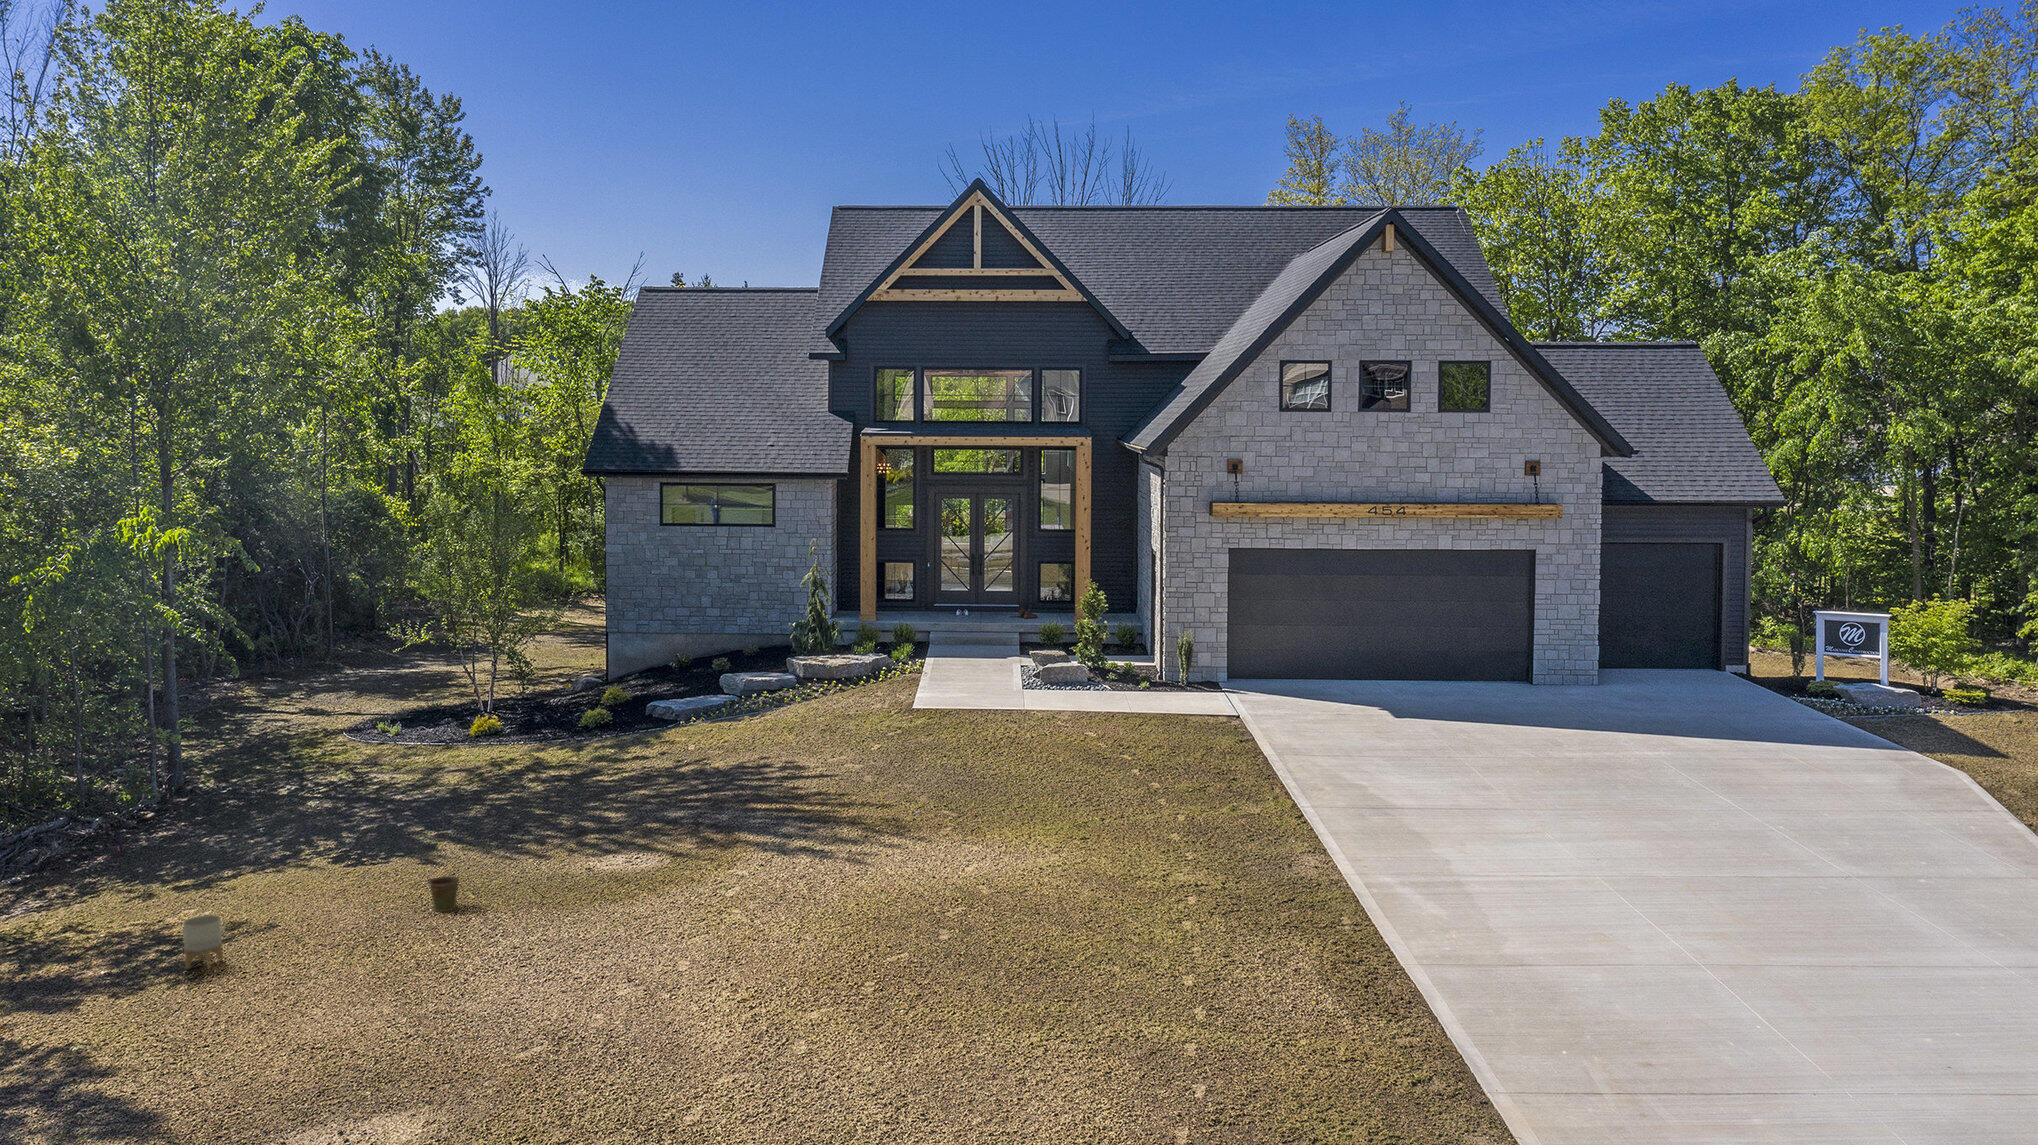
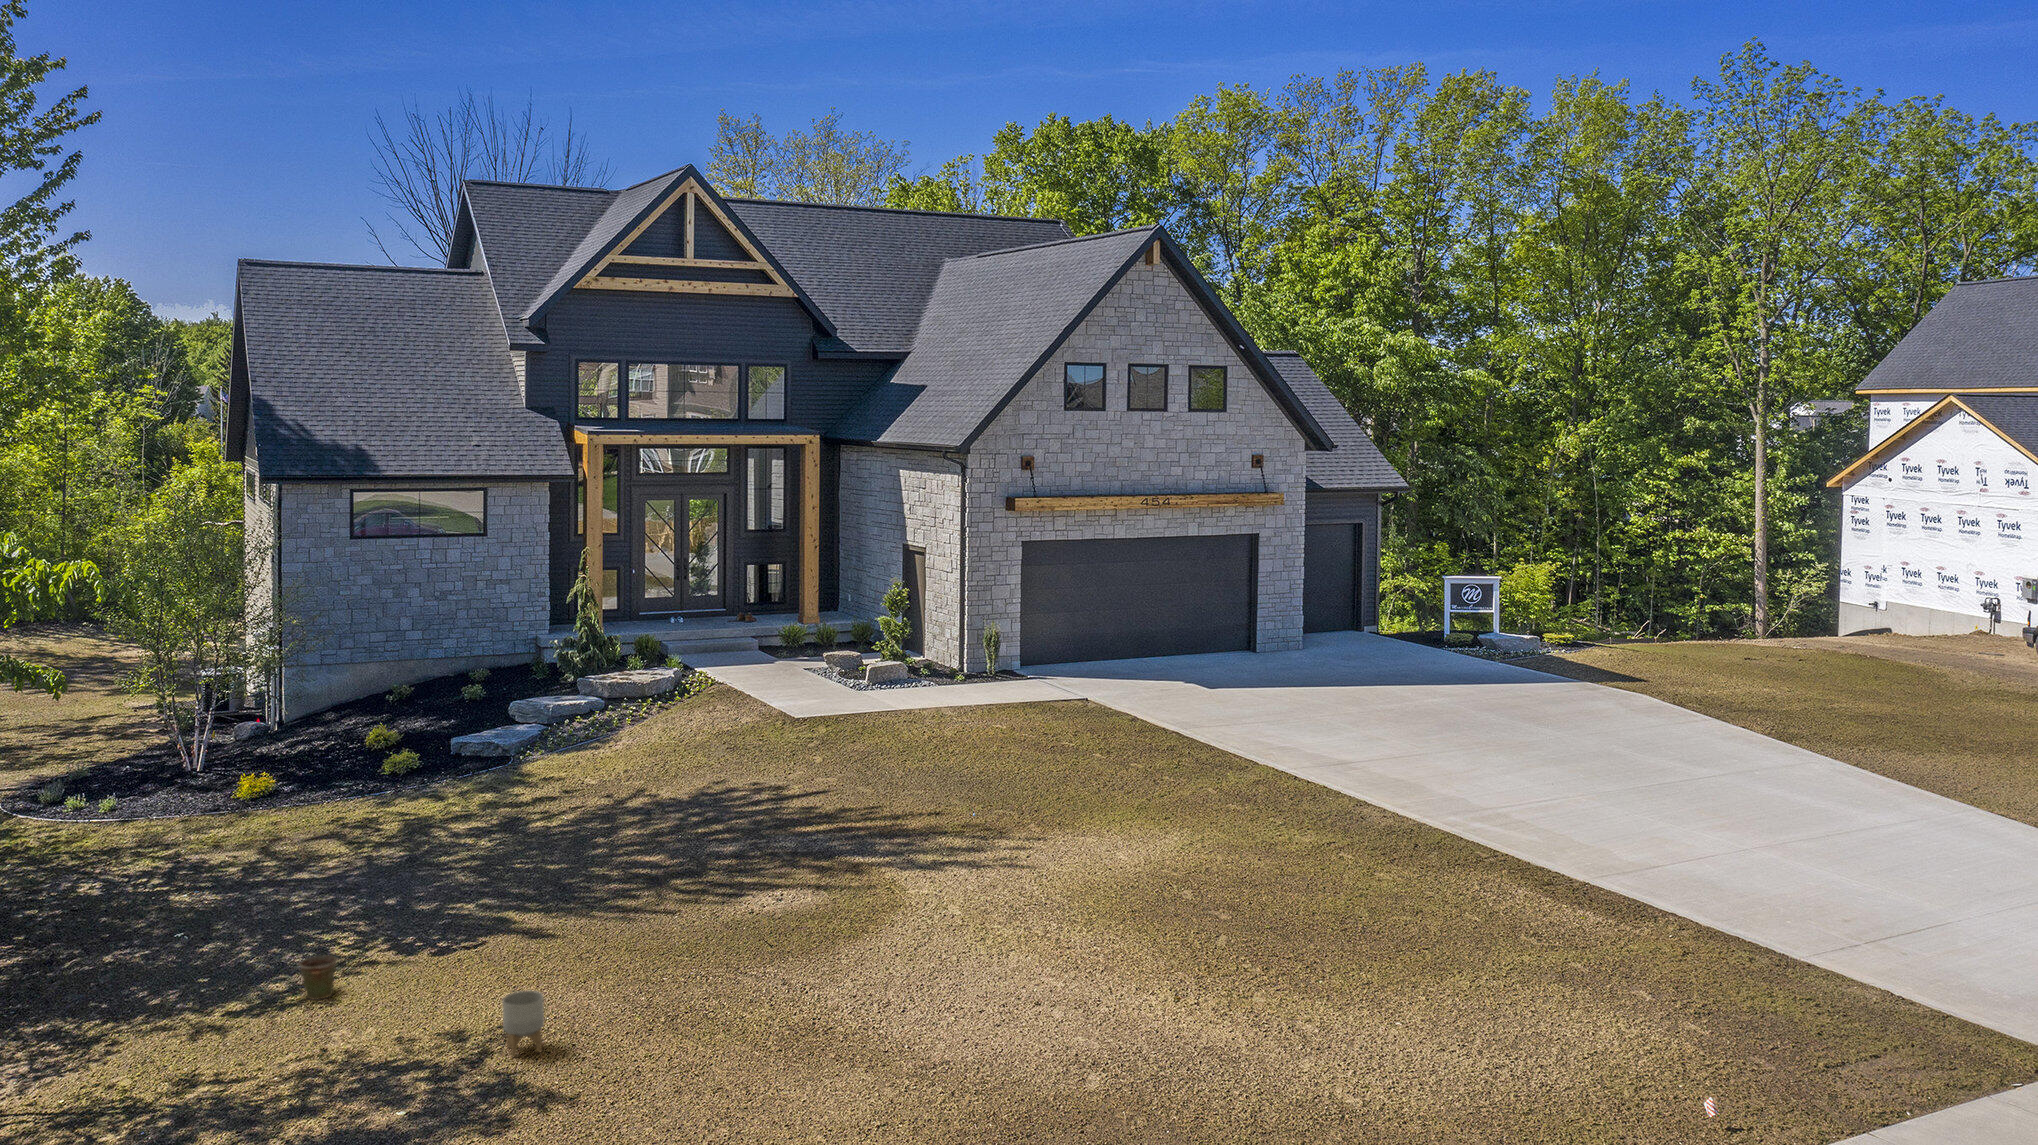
bucket: present [428,876,459,912] -> present [298,955,338,1000]

